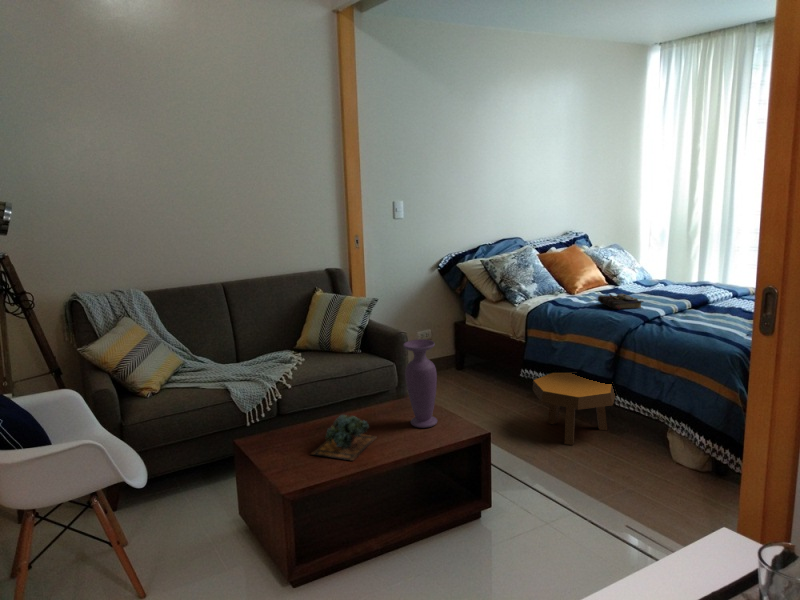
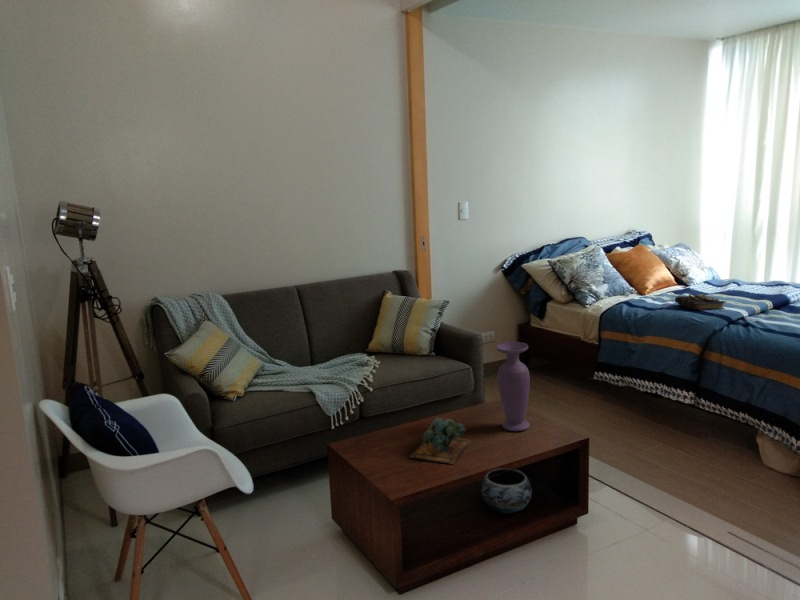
footstool: present [533,373,616,445] -> none [611,375,700,450]
decorative bowl: none [388,464,437,509] -> present [481,468,532,513]

